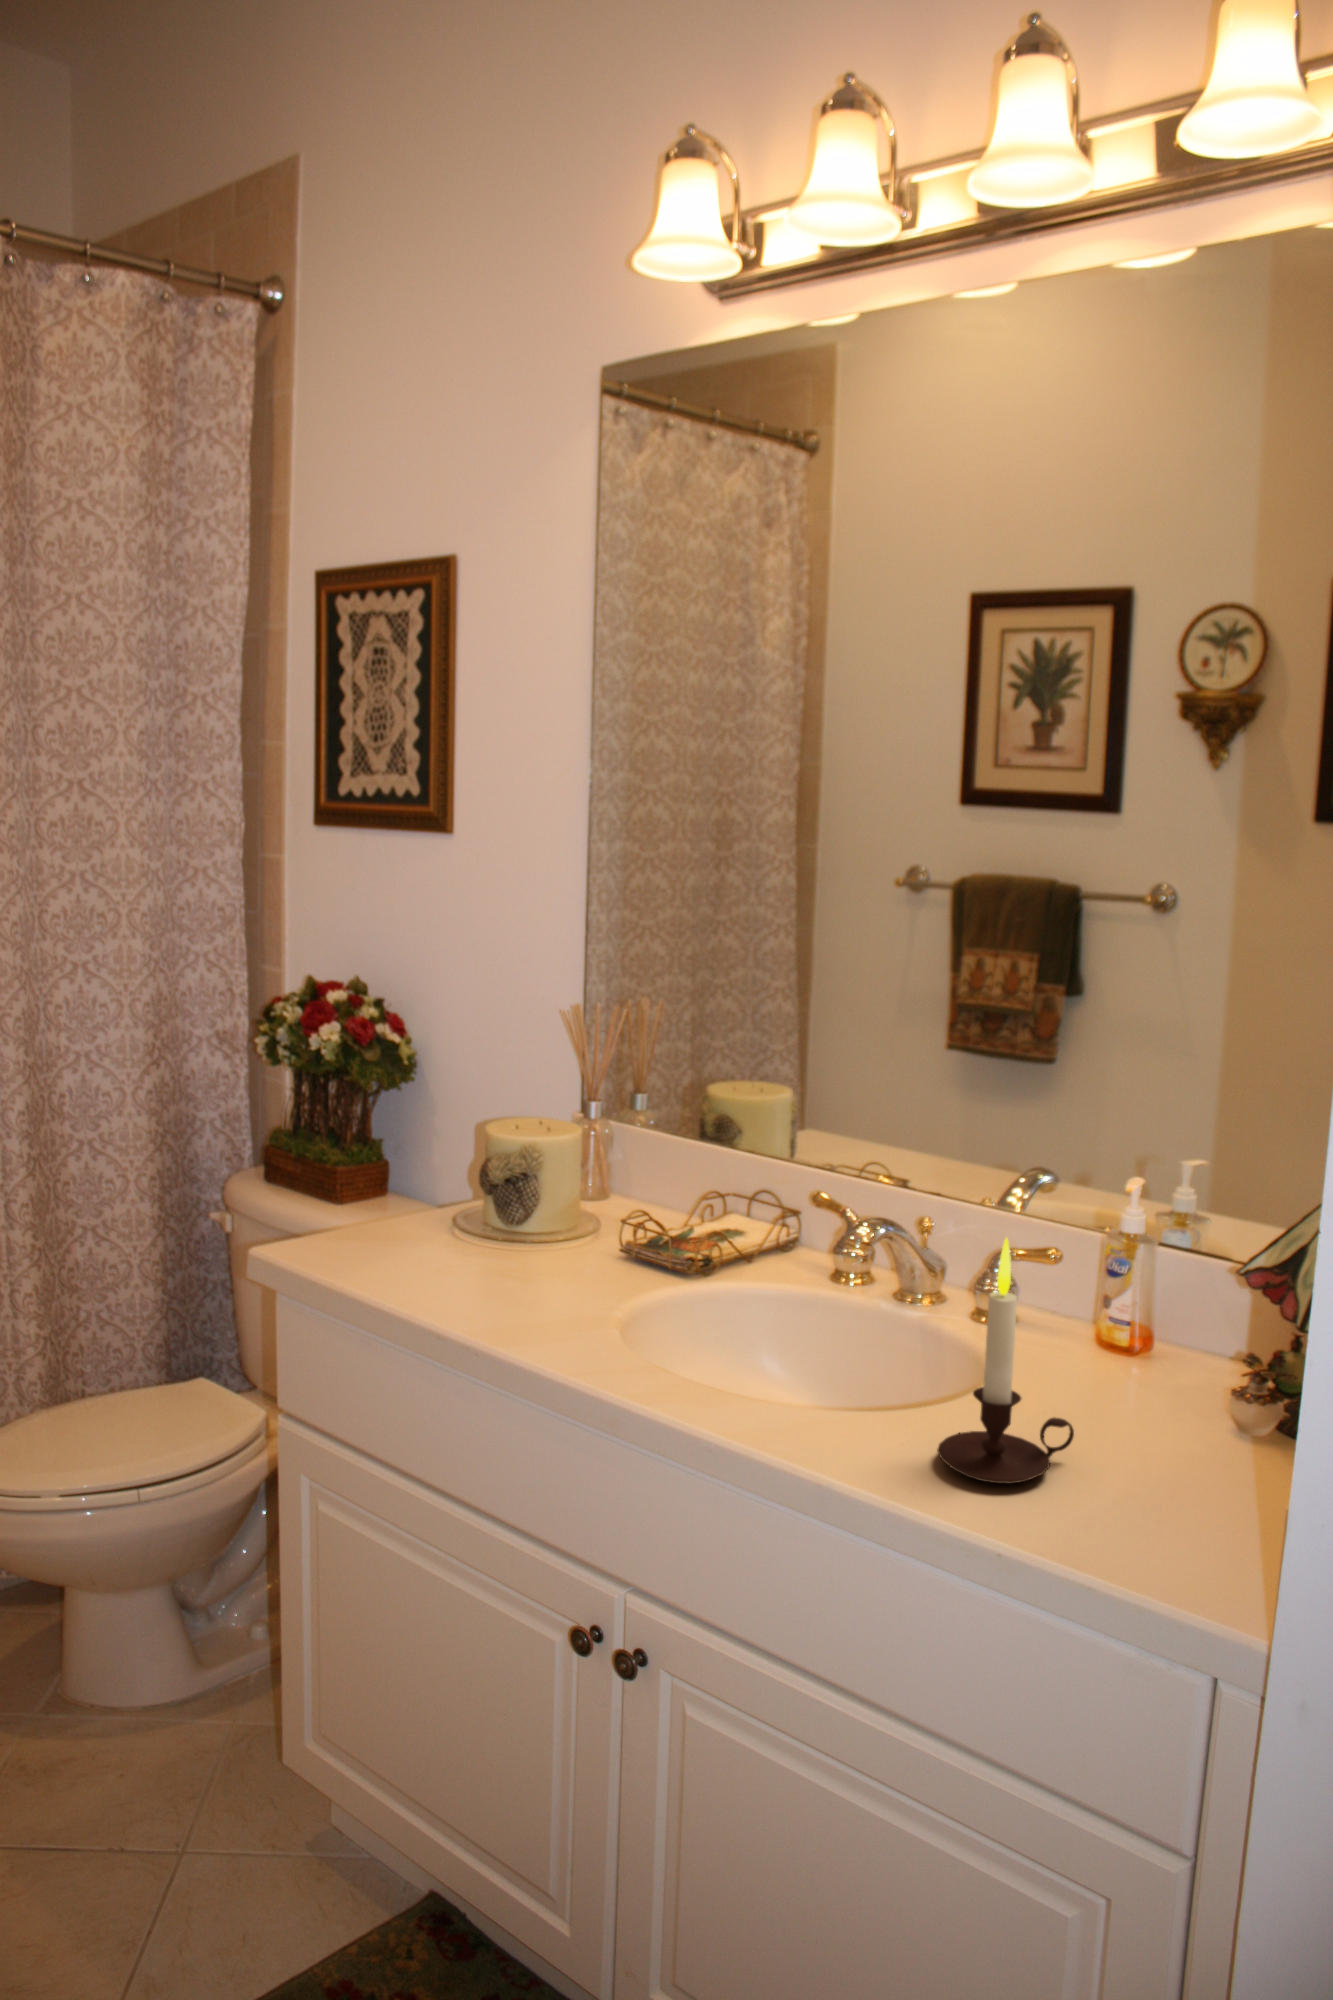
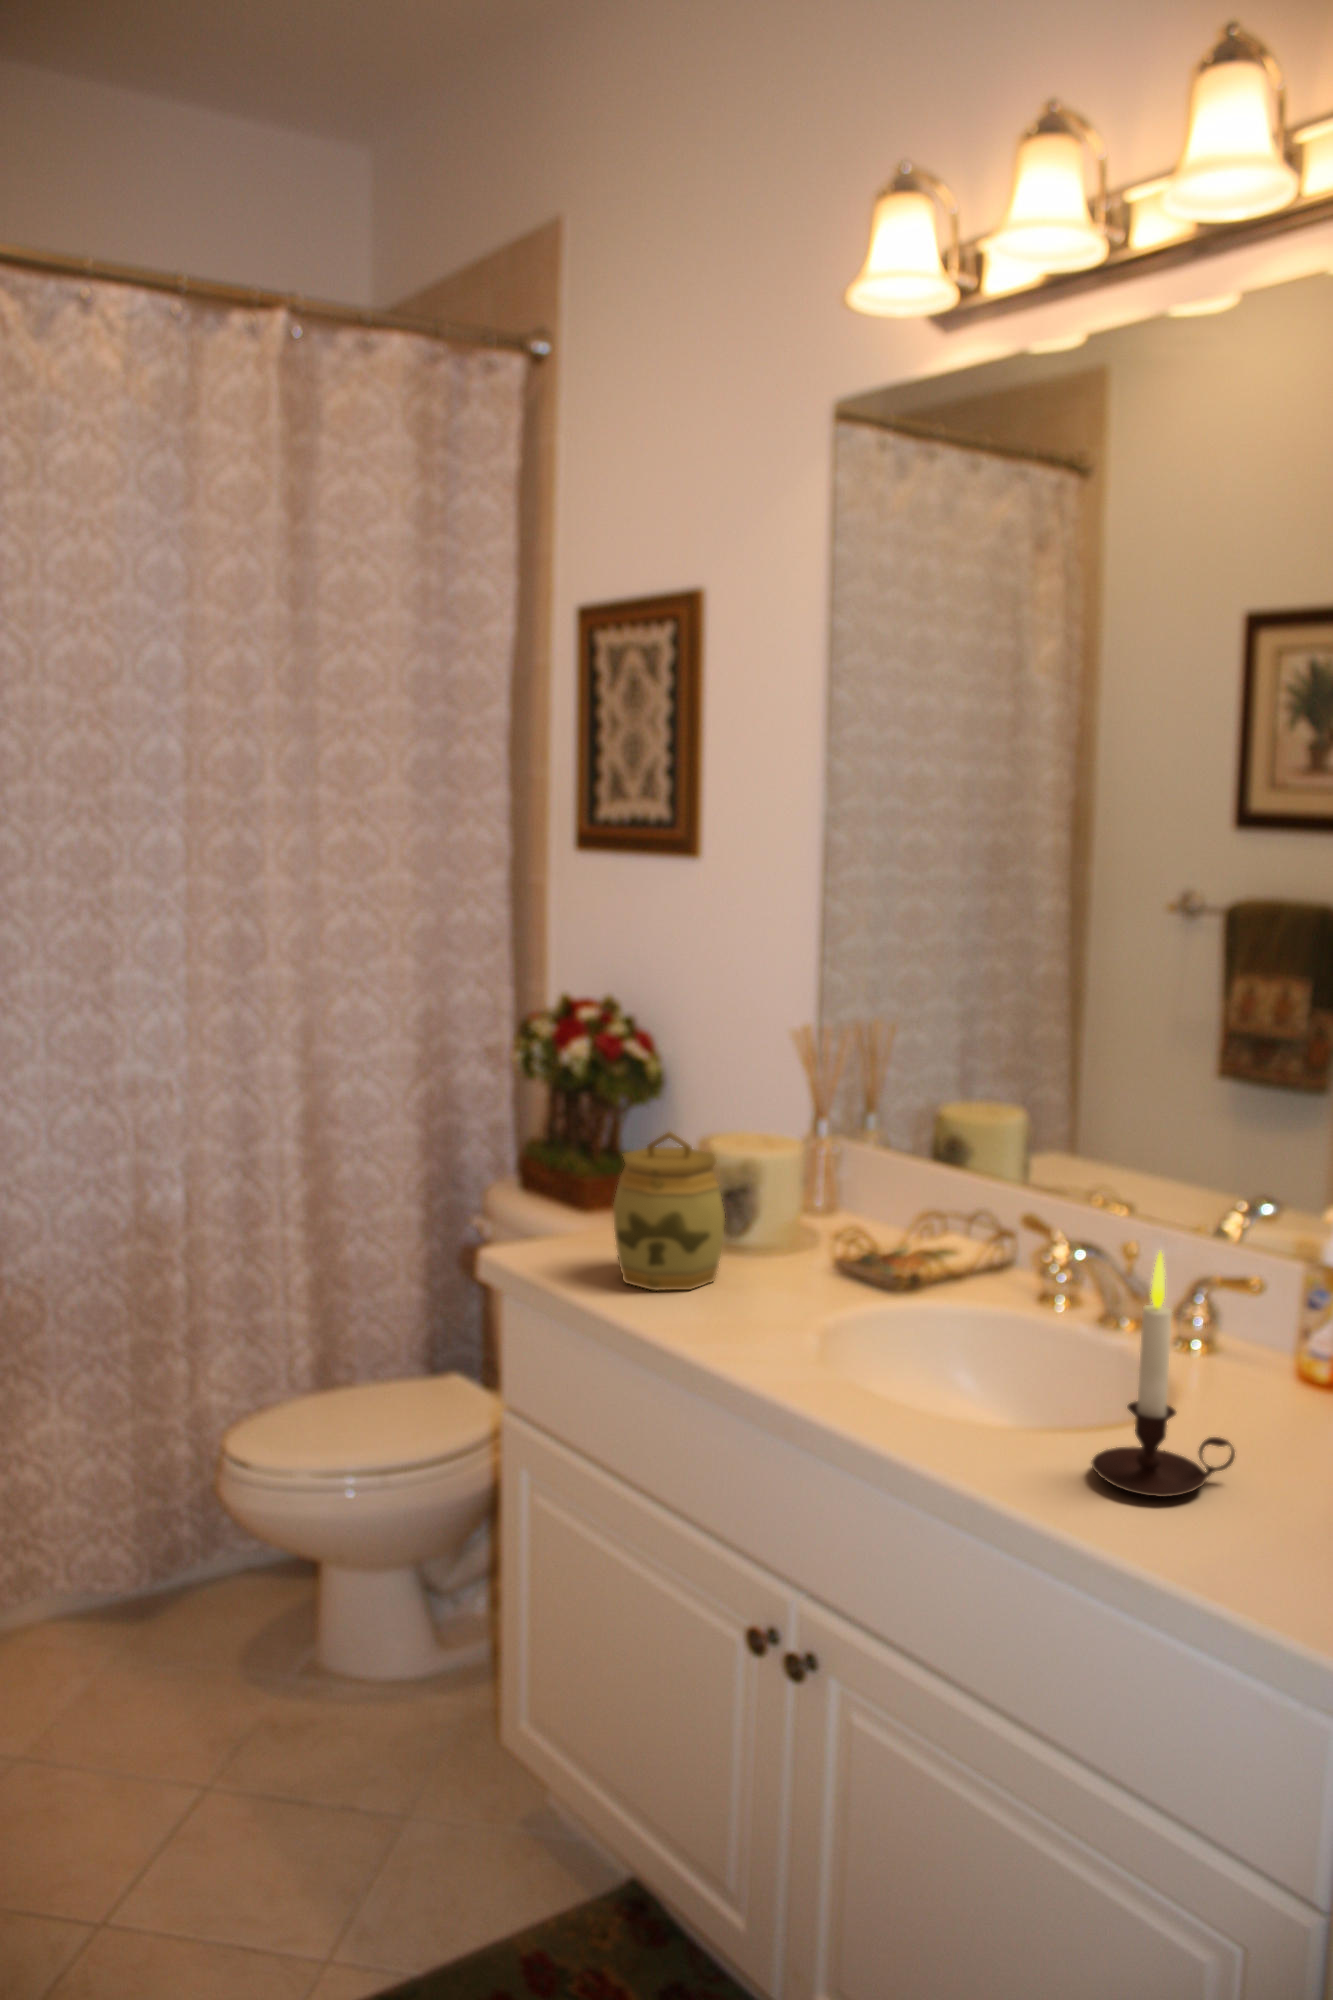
jar: none [397,1122,517,1290] -> present [613,1132,725,1290]

